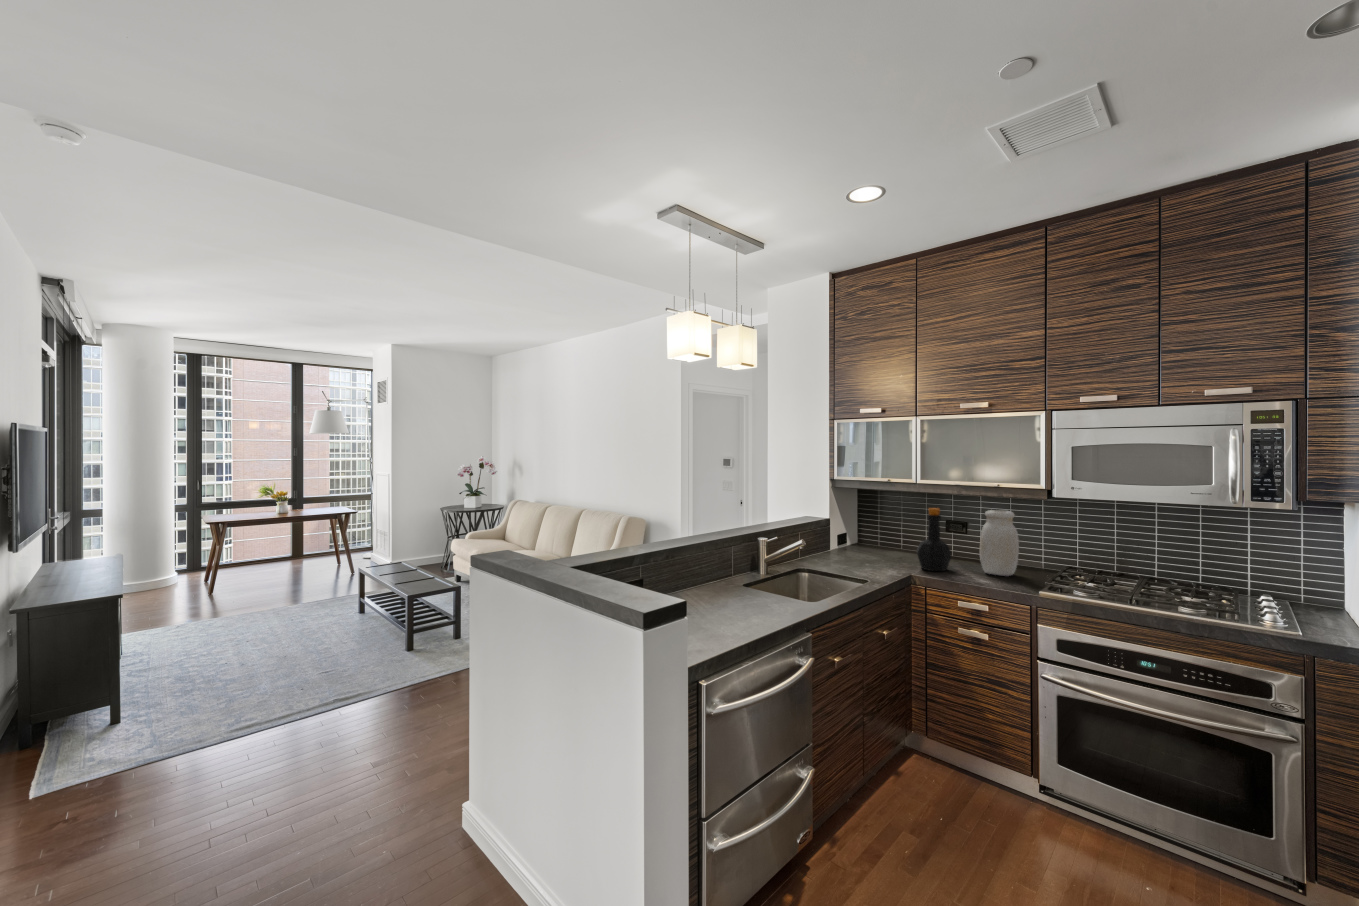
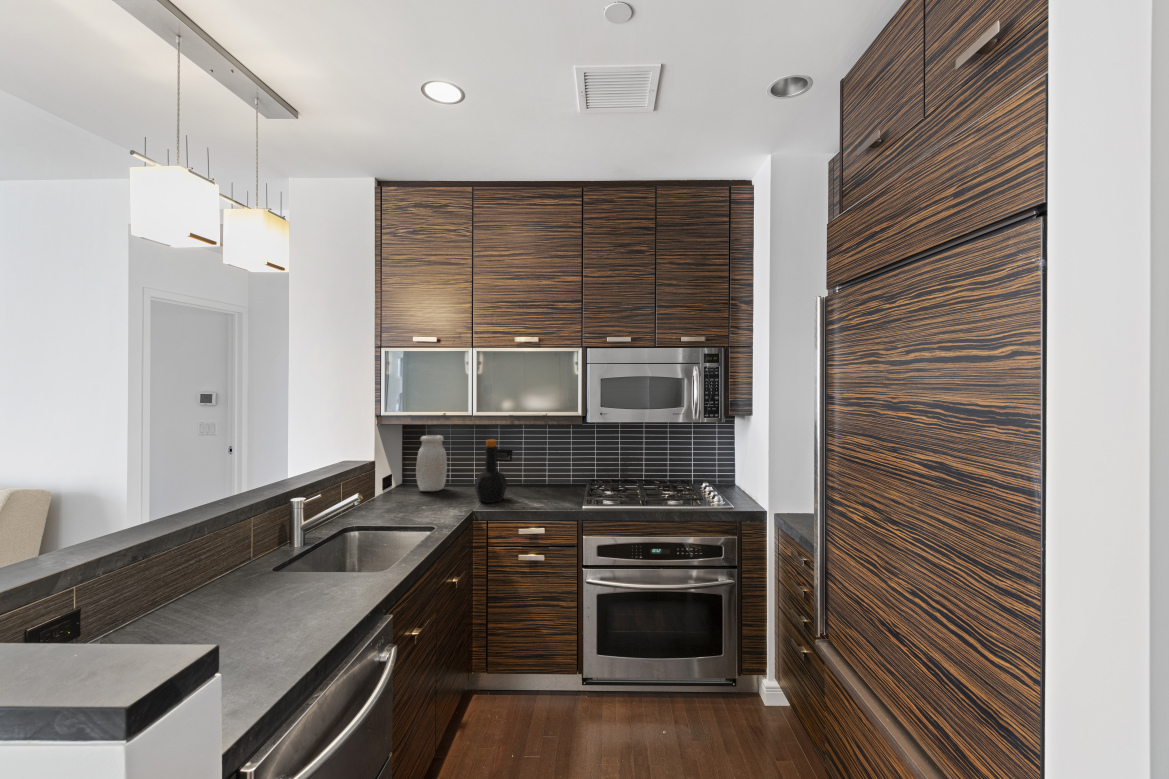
jar: present [980,510,1019,576] -> present [416,435,447,491]

